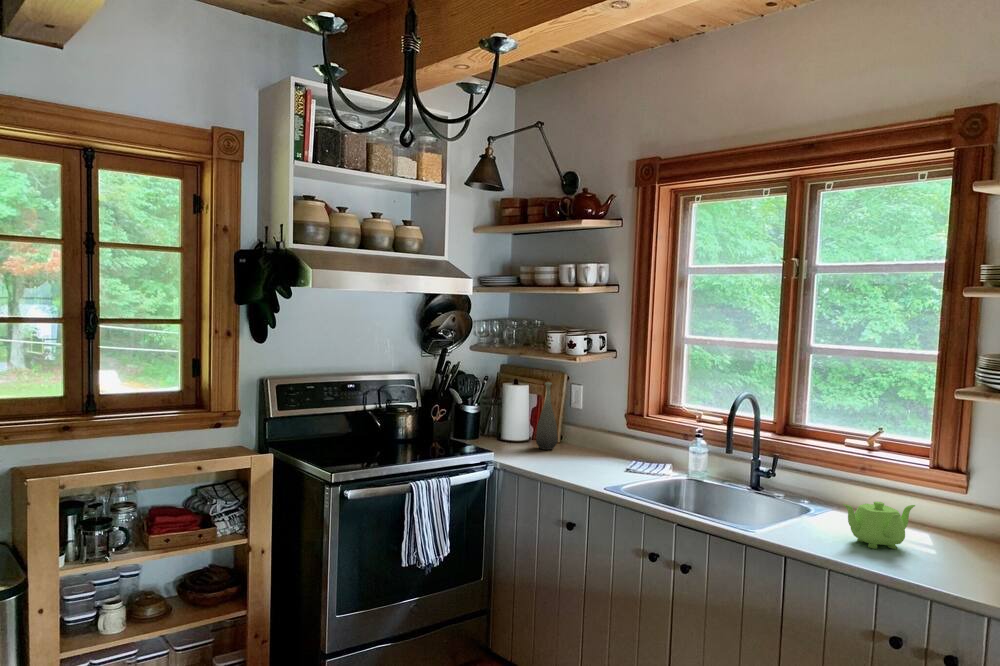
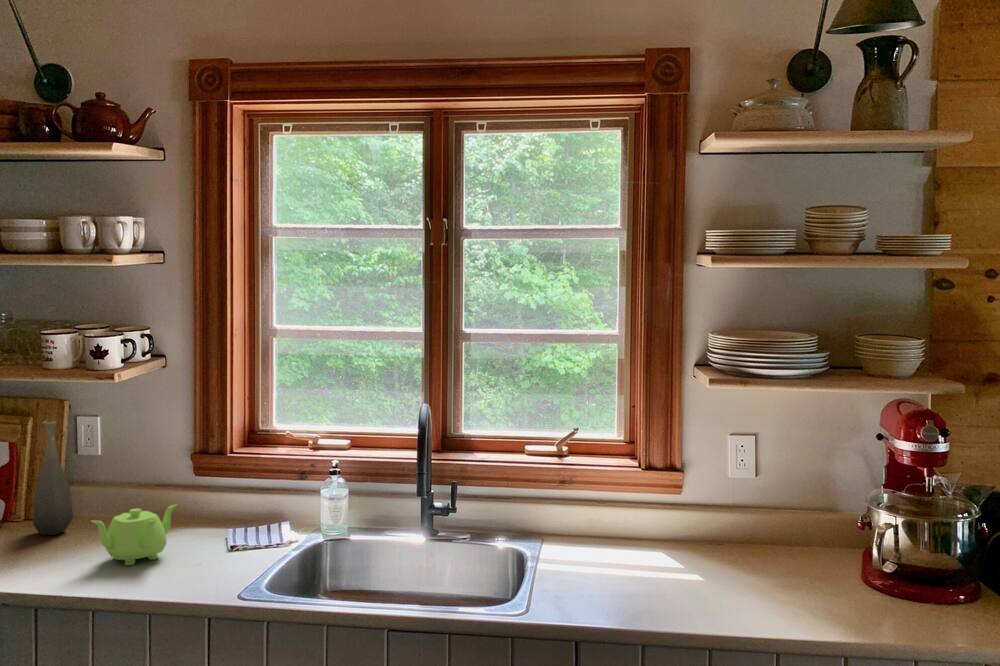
teapot: present [843,502,915,549] -> present [92,504,177,565]

